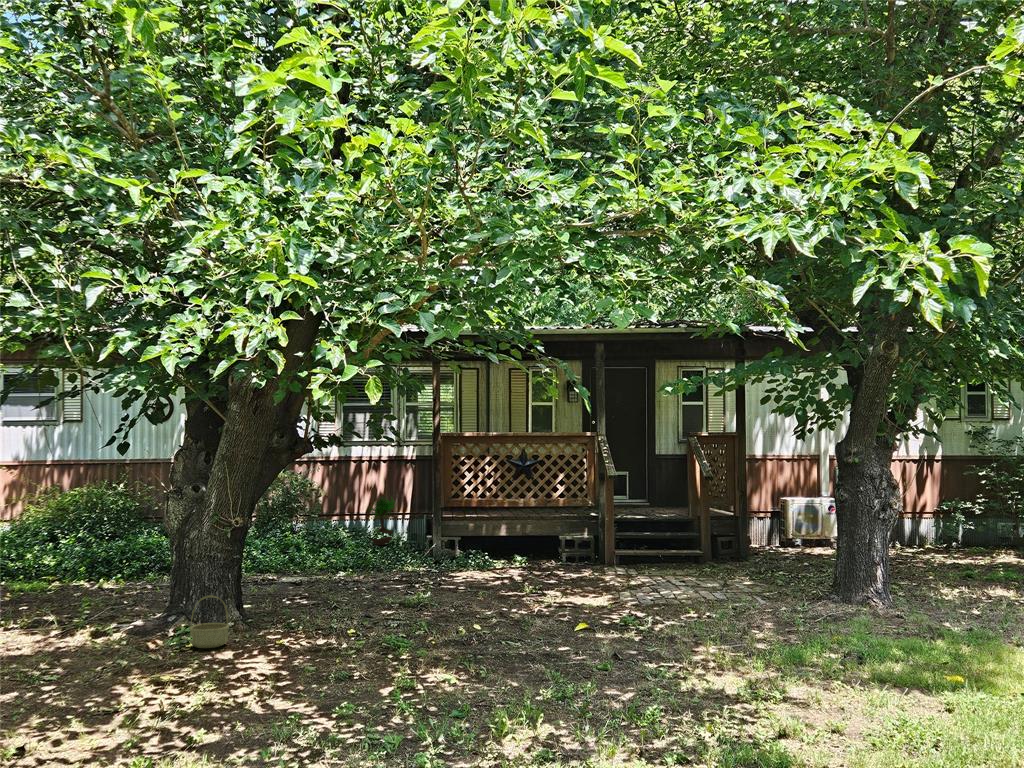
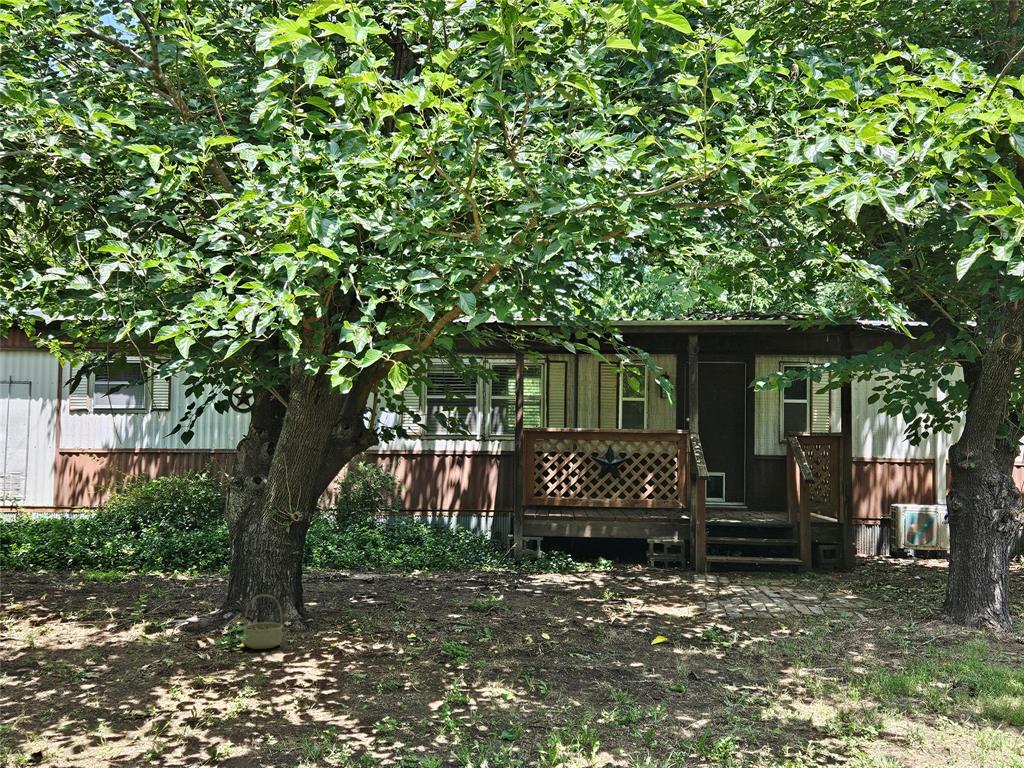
potted tree: present [370,498,394,546] -> none [447,490,479,544]

